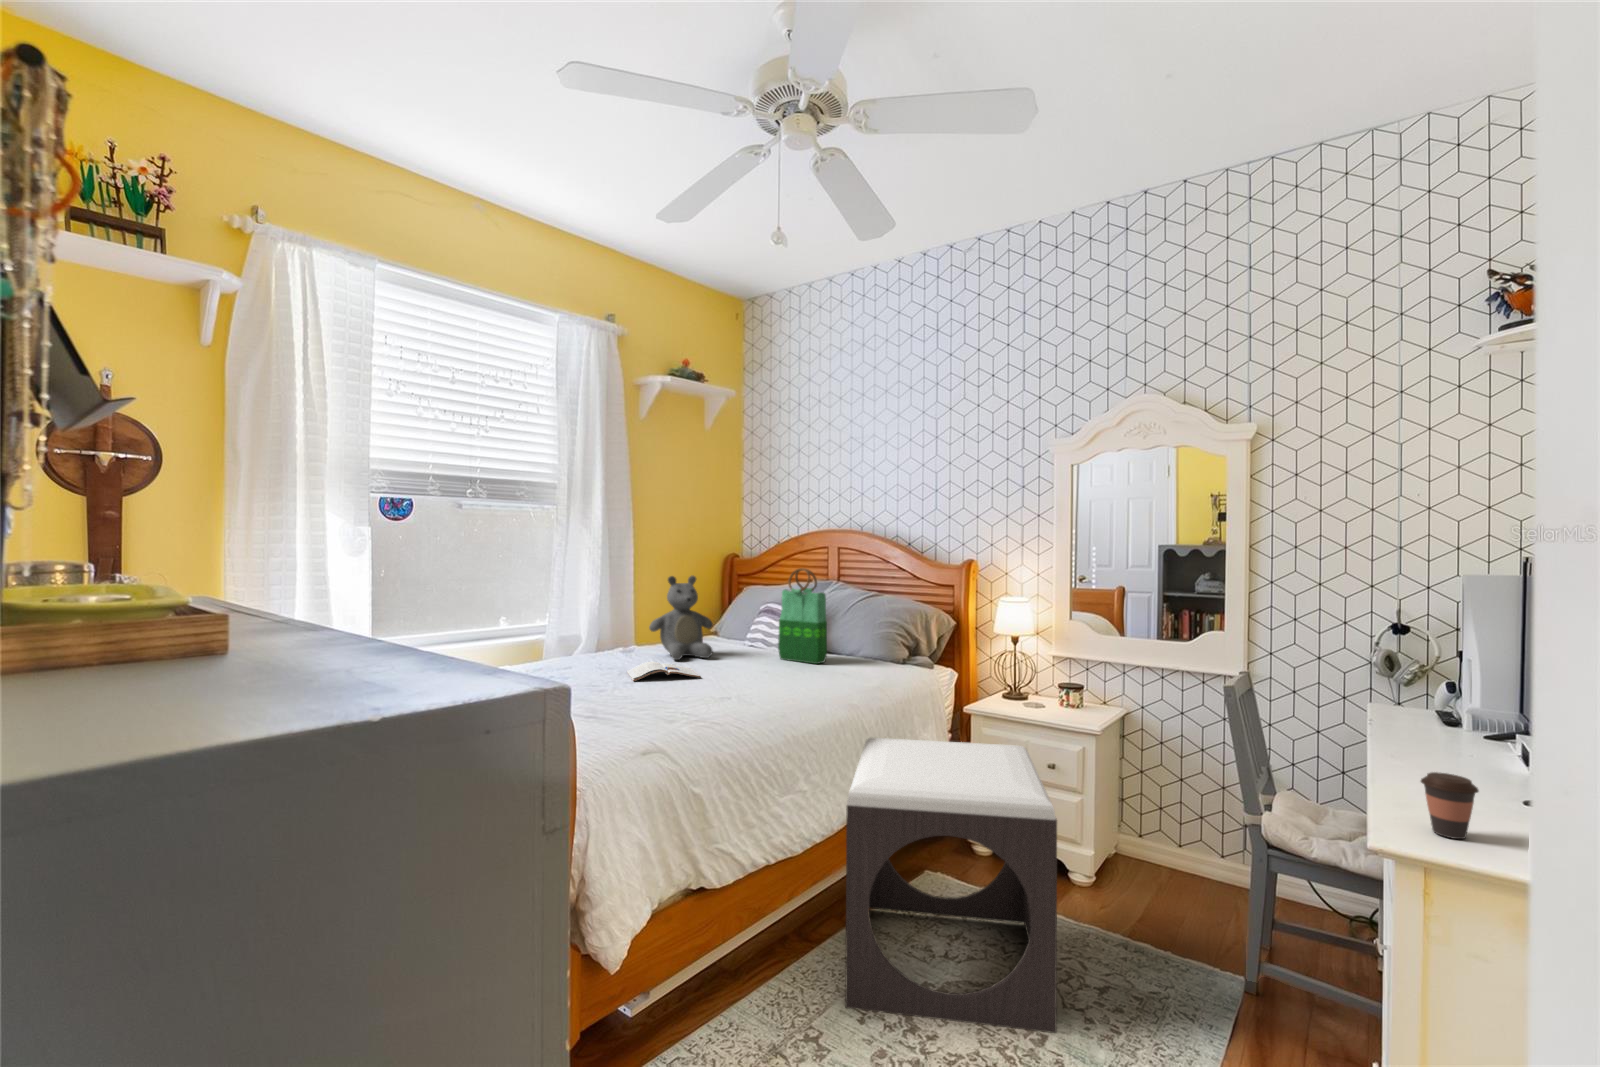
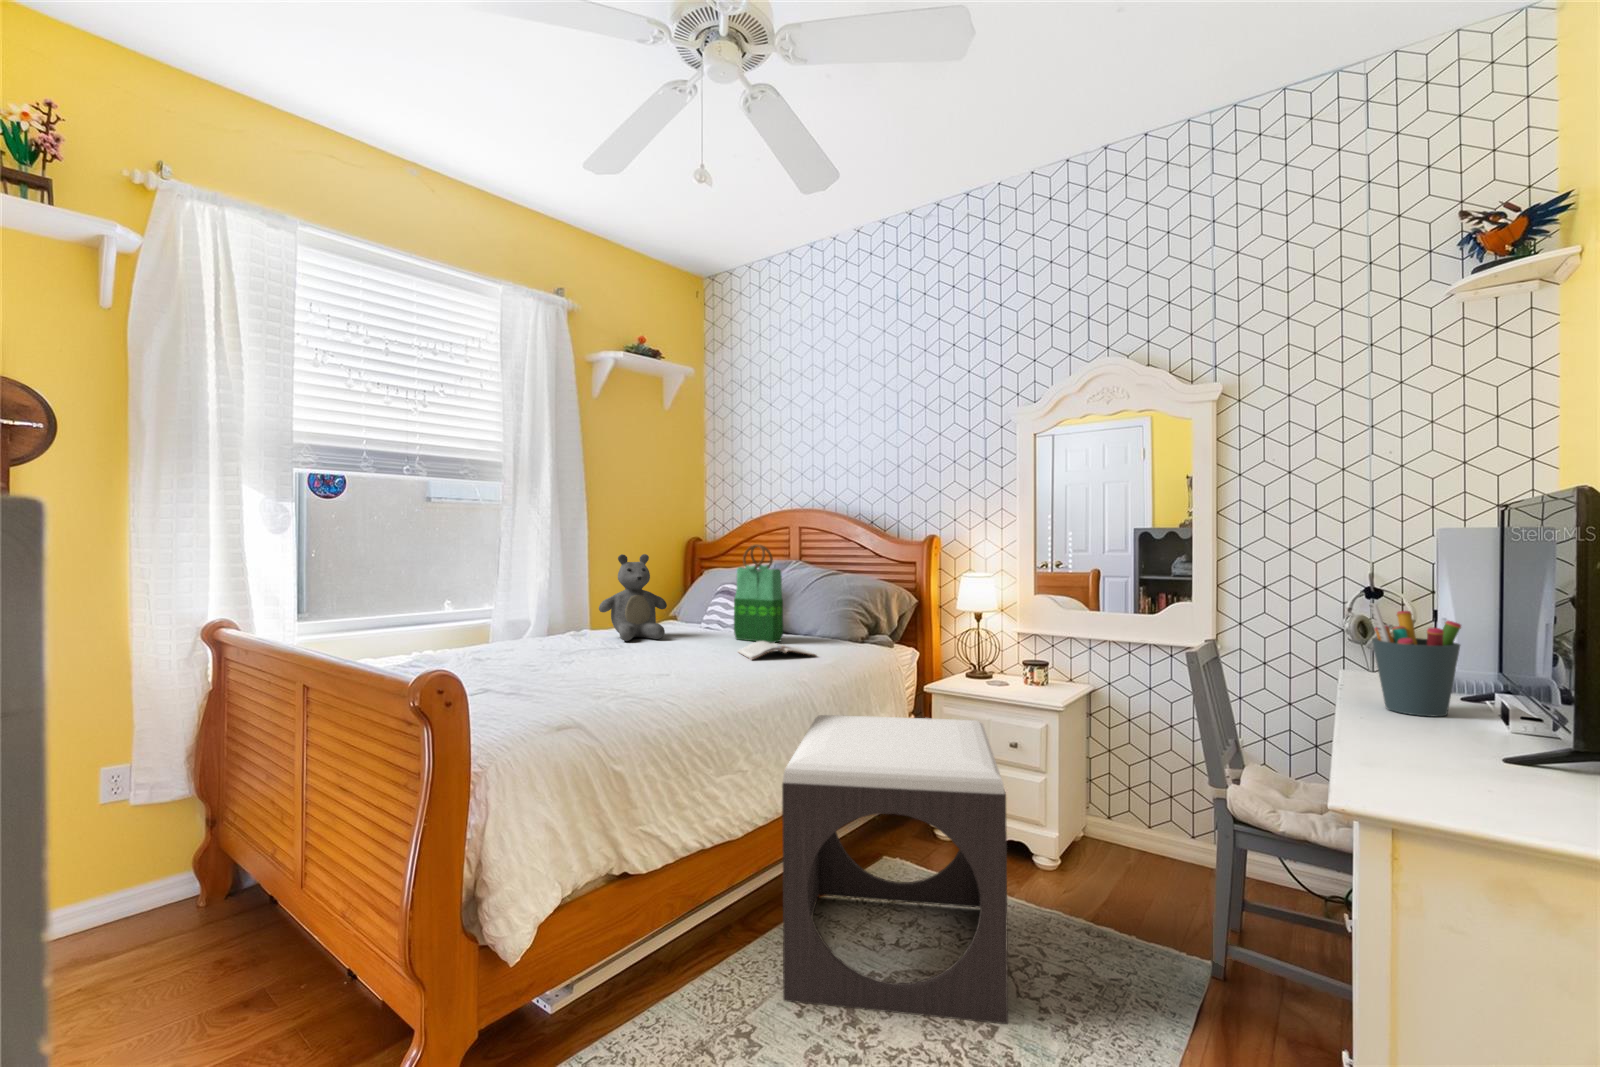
pen holder: none [1399,647,1486,755] -> present [1370,603,1461,717]
magazine: present [627,662,701,681] -> present [738,641,816,660]
coffee cup: present [1421,772,1479,839] -> none [1391,726,1457,799]

